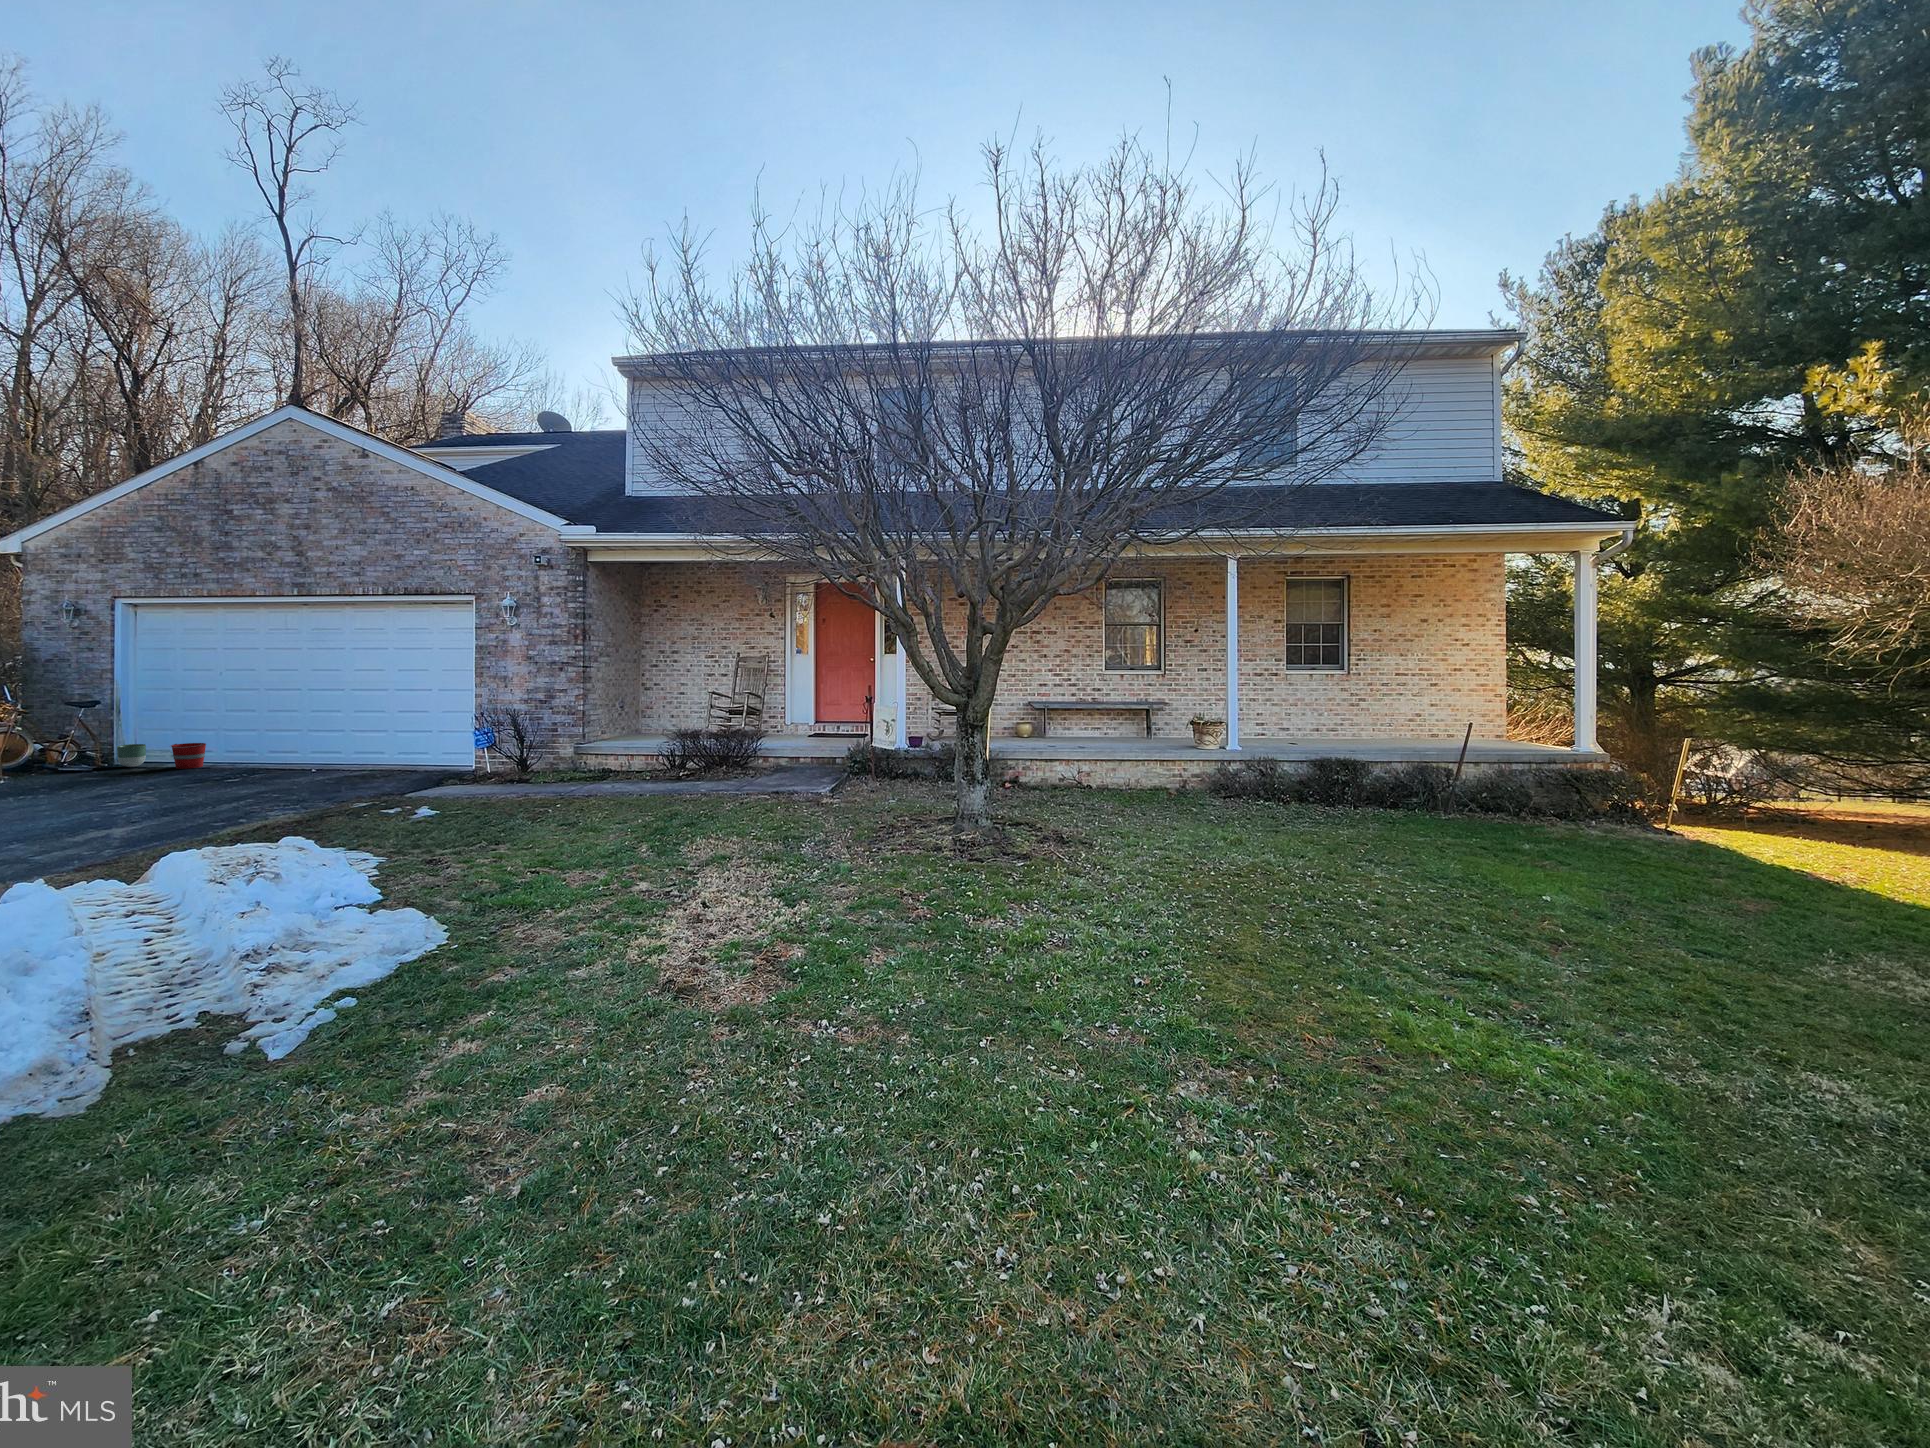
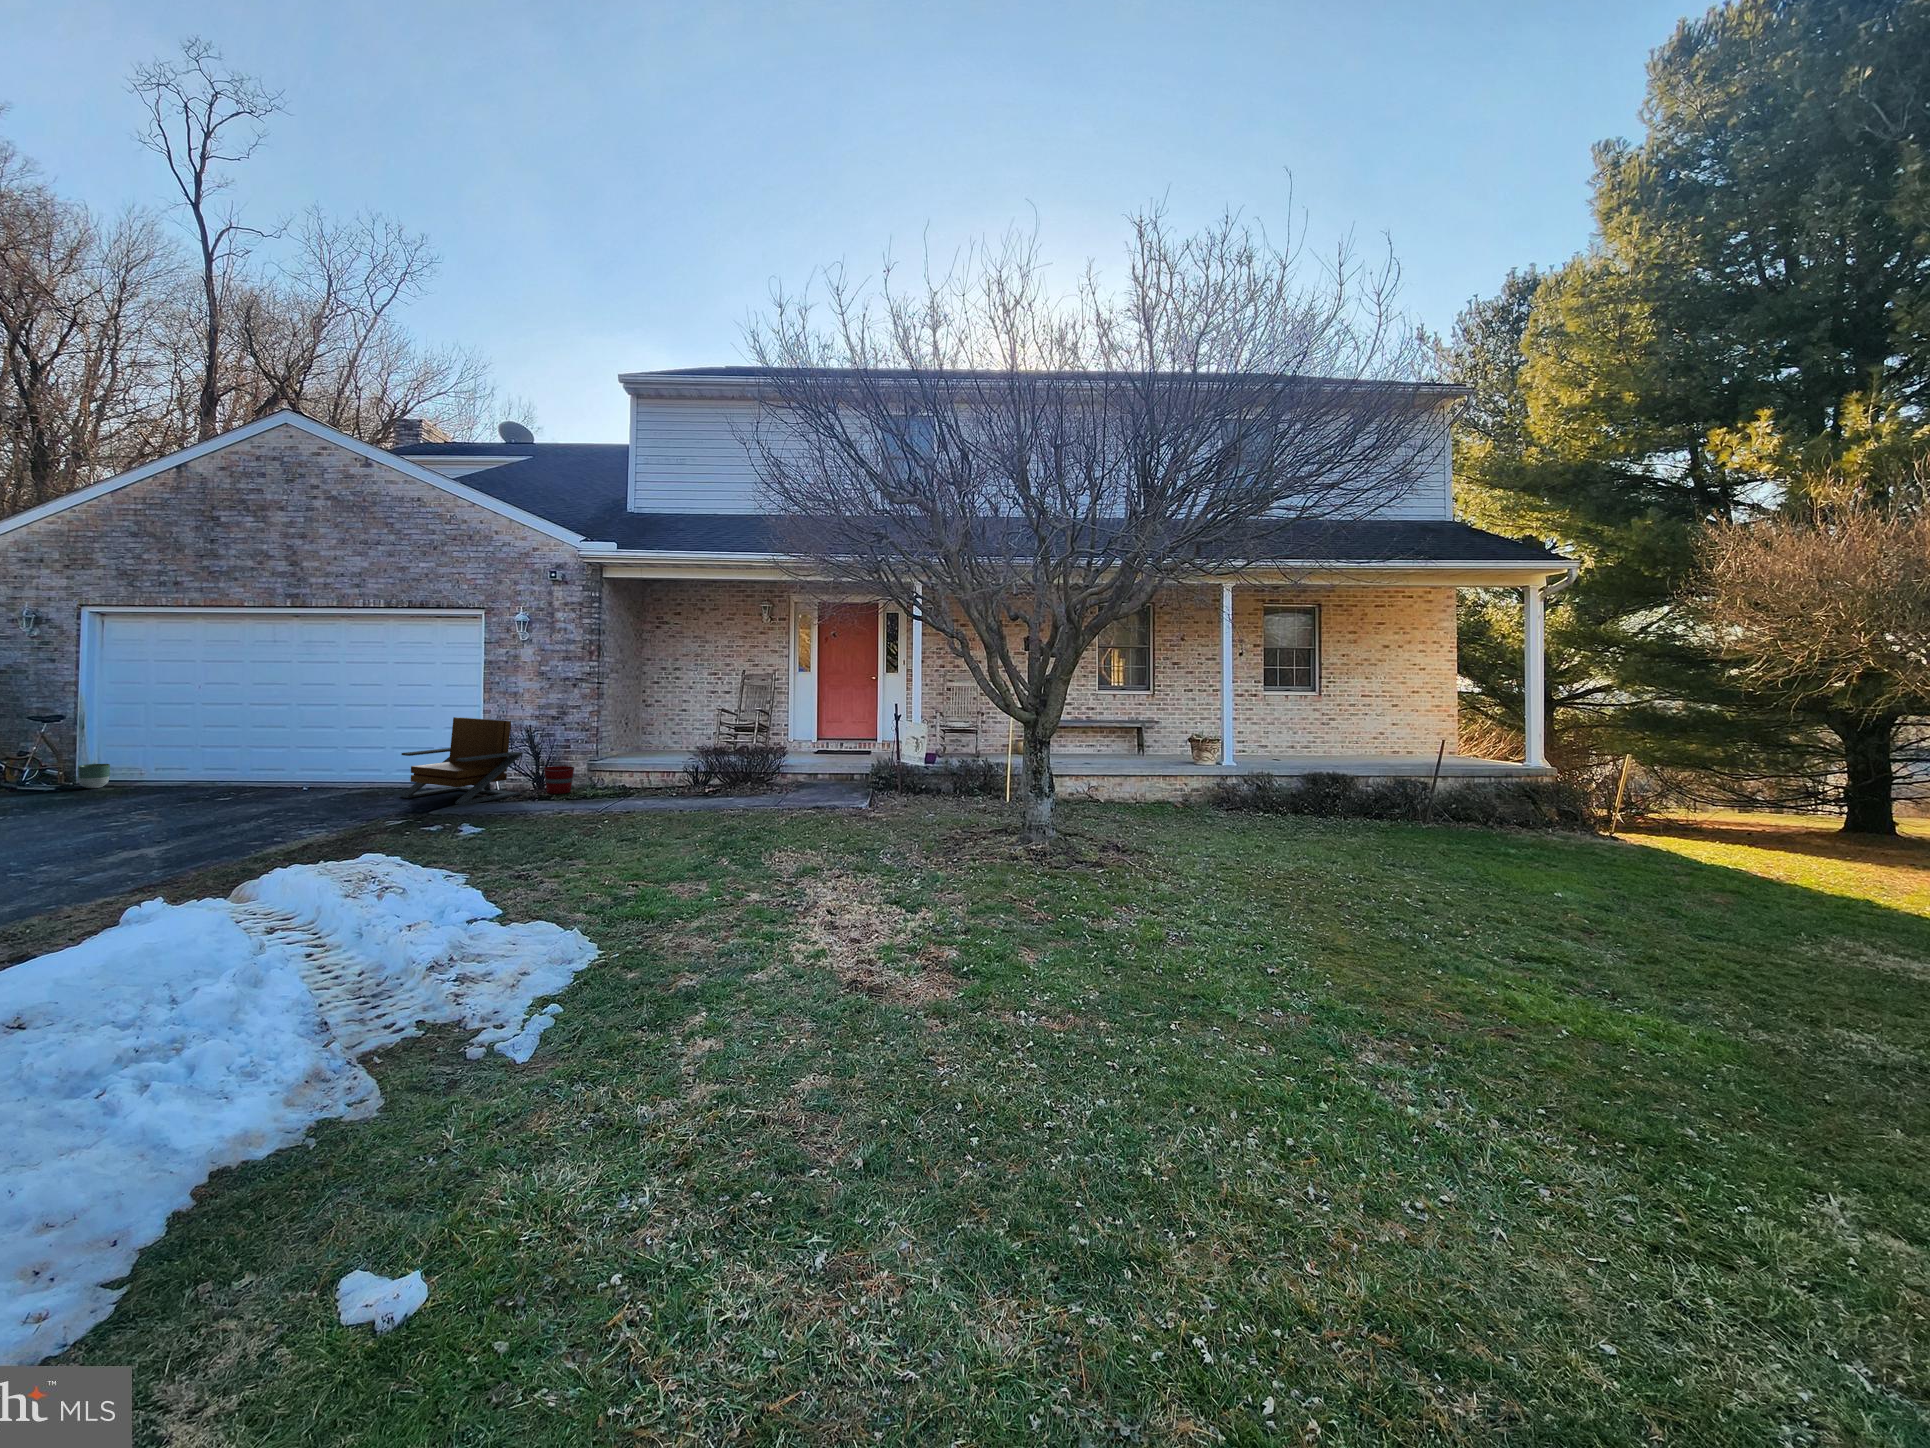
lounge chair: none [390,701,505,787] -> present [401,717,523,805]
bucket: present [171,743,206,769] -> present [543,766,574,794]

